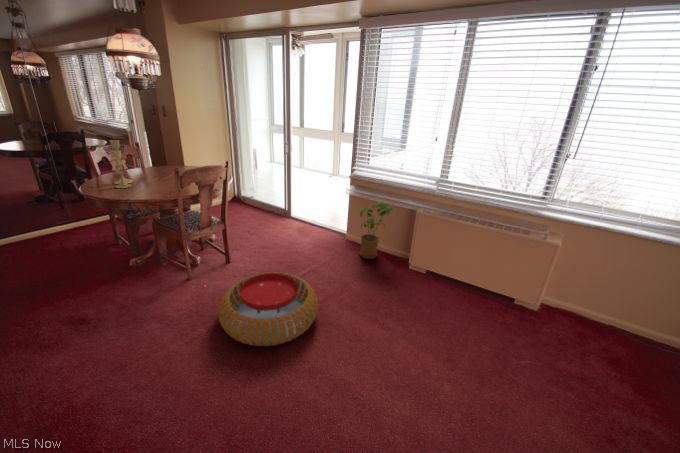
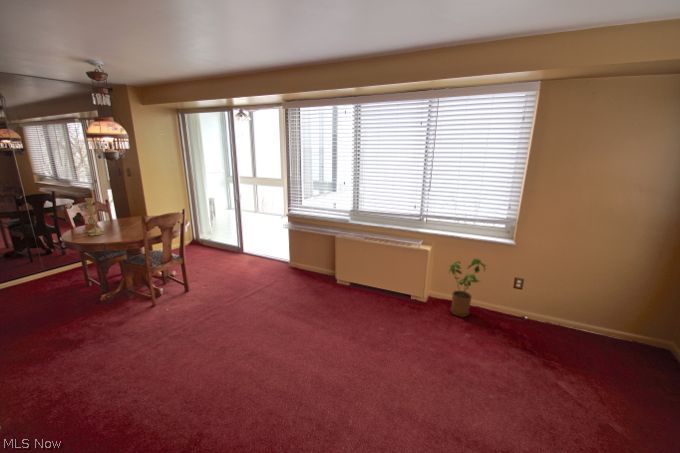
house plant: present [360,202,394,259] -> present [449,259,486,317]
pouf: present [218,272,318,346] -> none [178,291,259,346]

